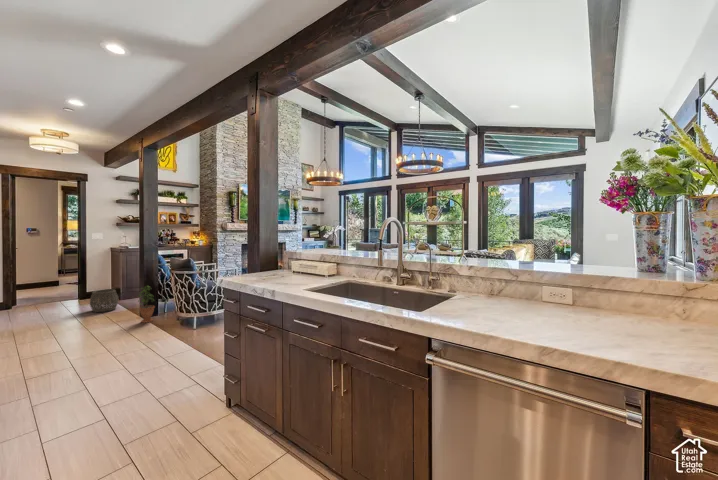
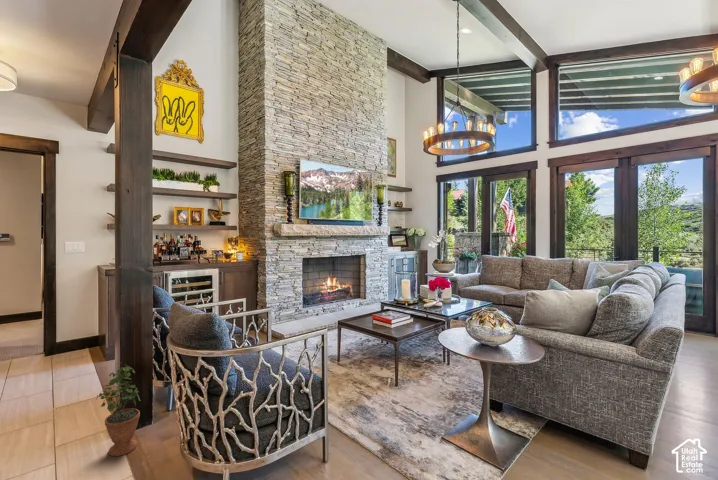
woven basket: present [90,289,118,312] -> none [33,350,91,400]

